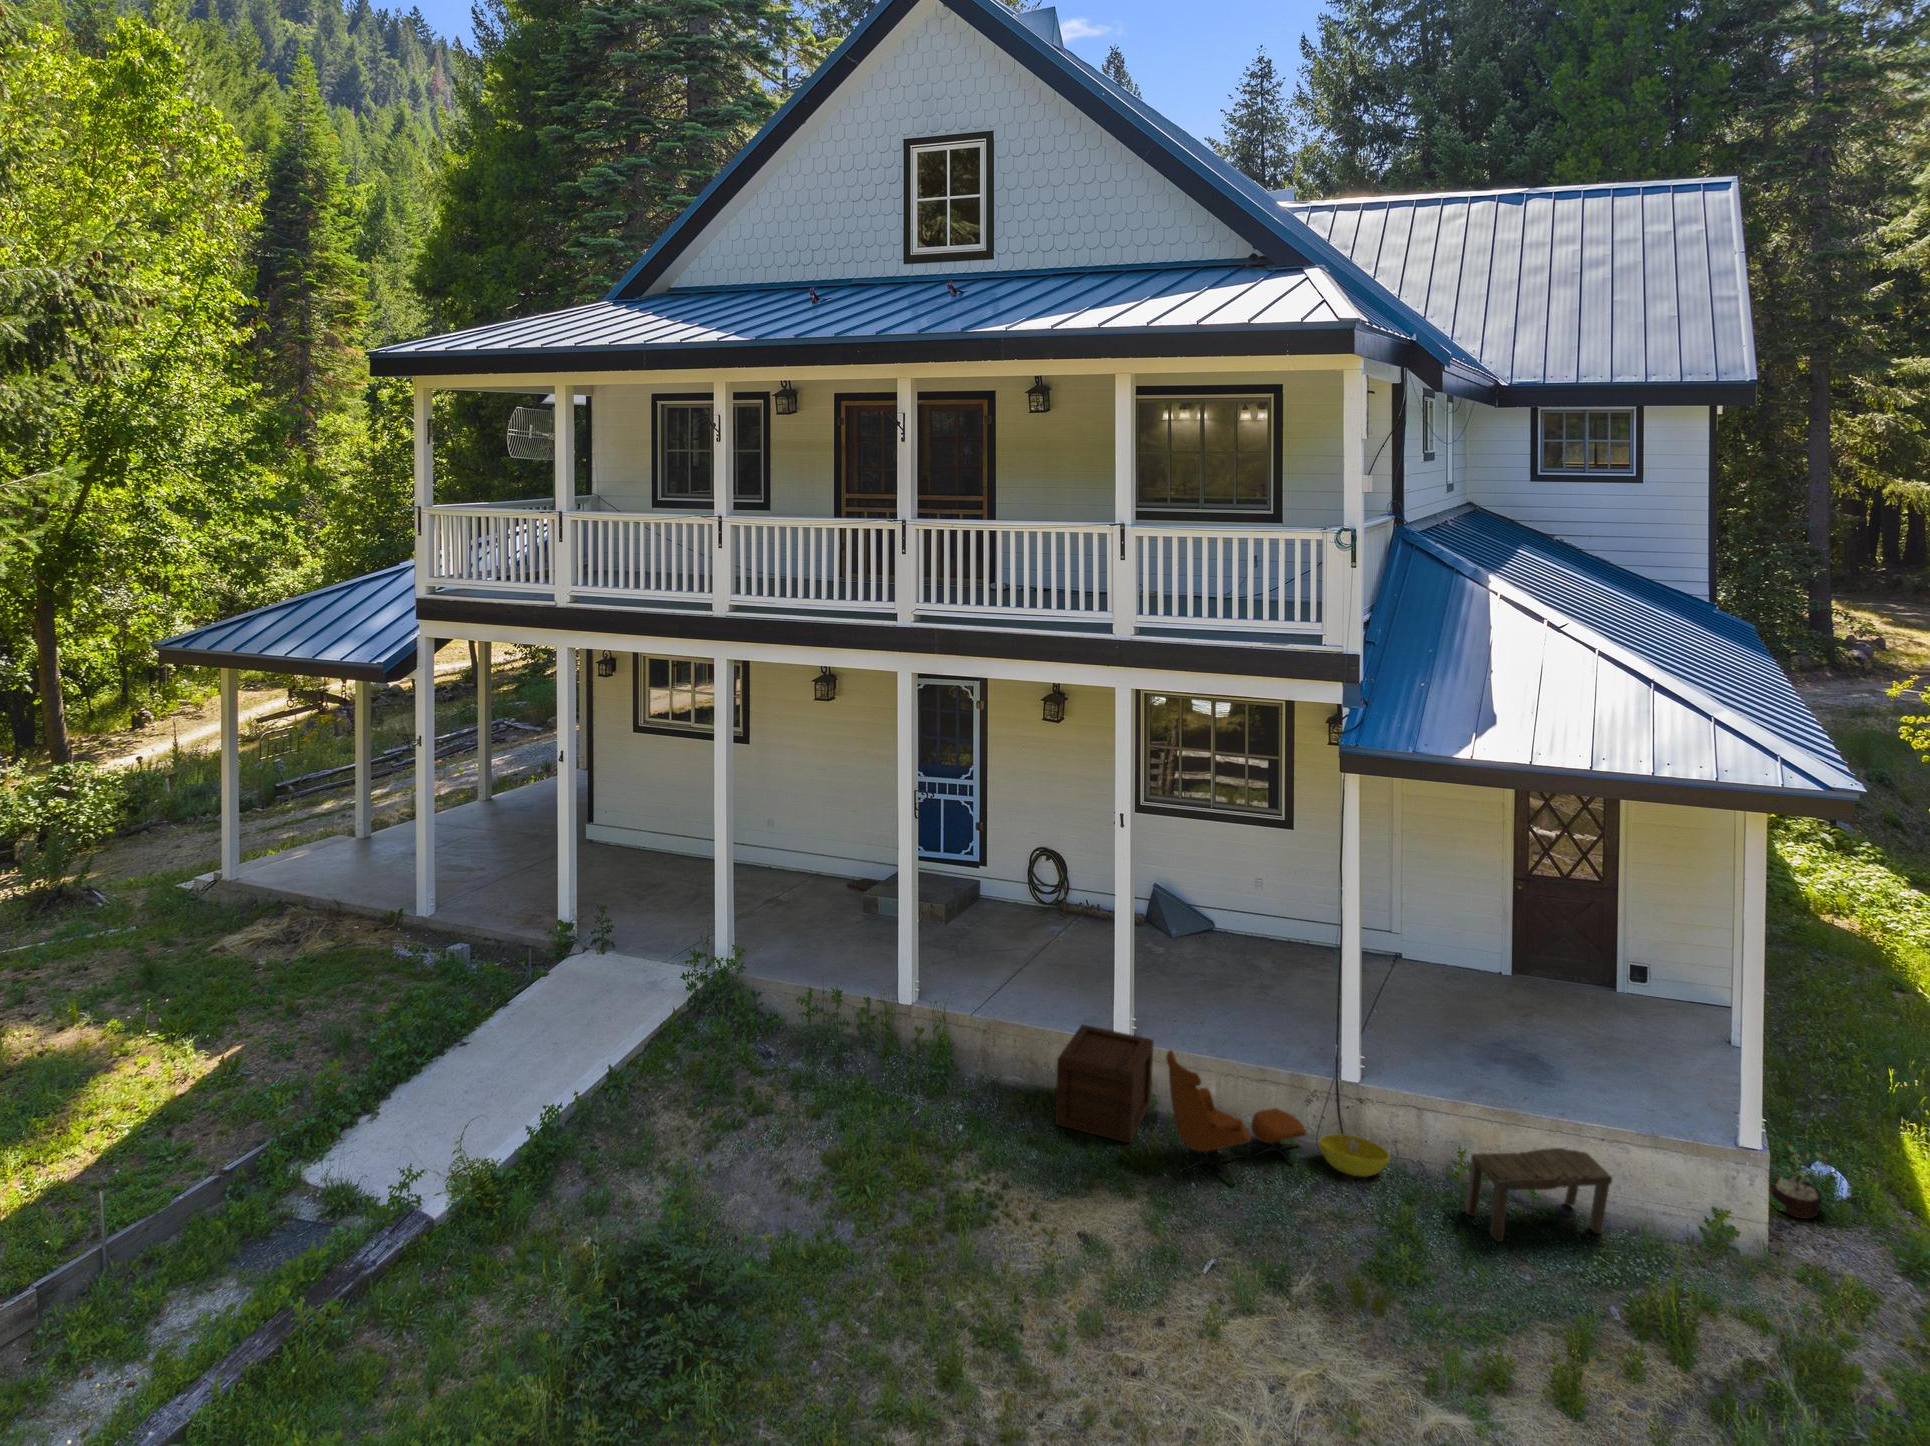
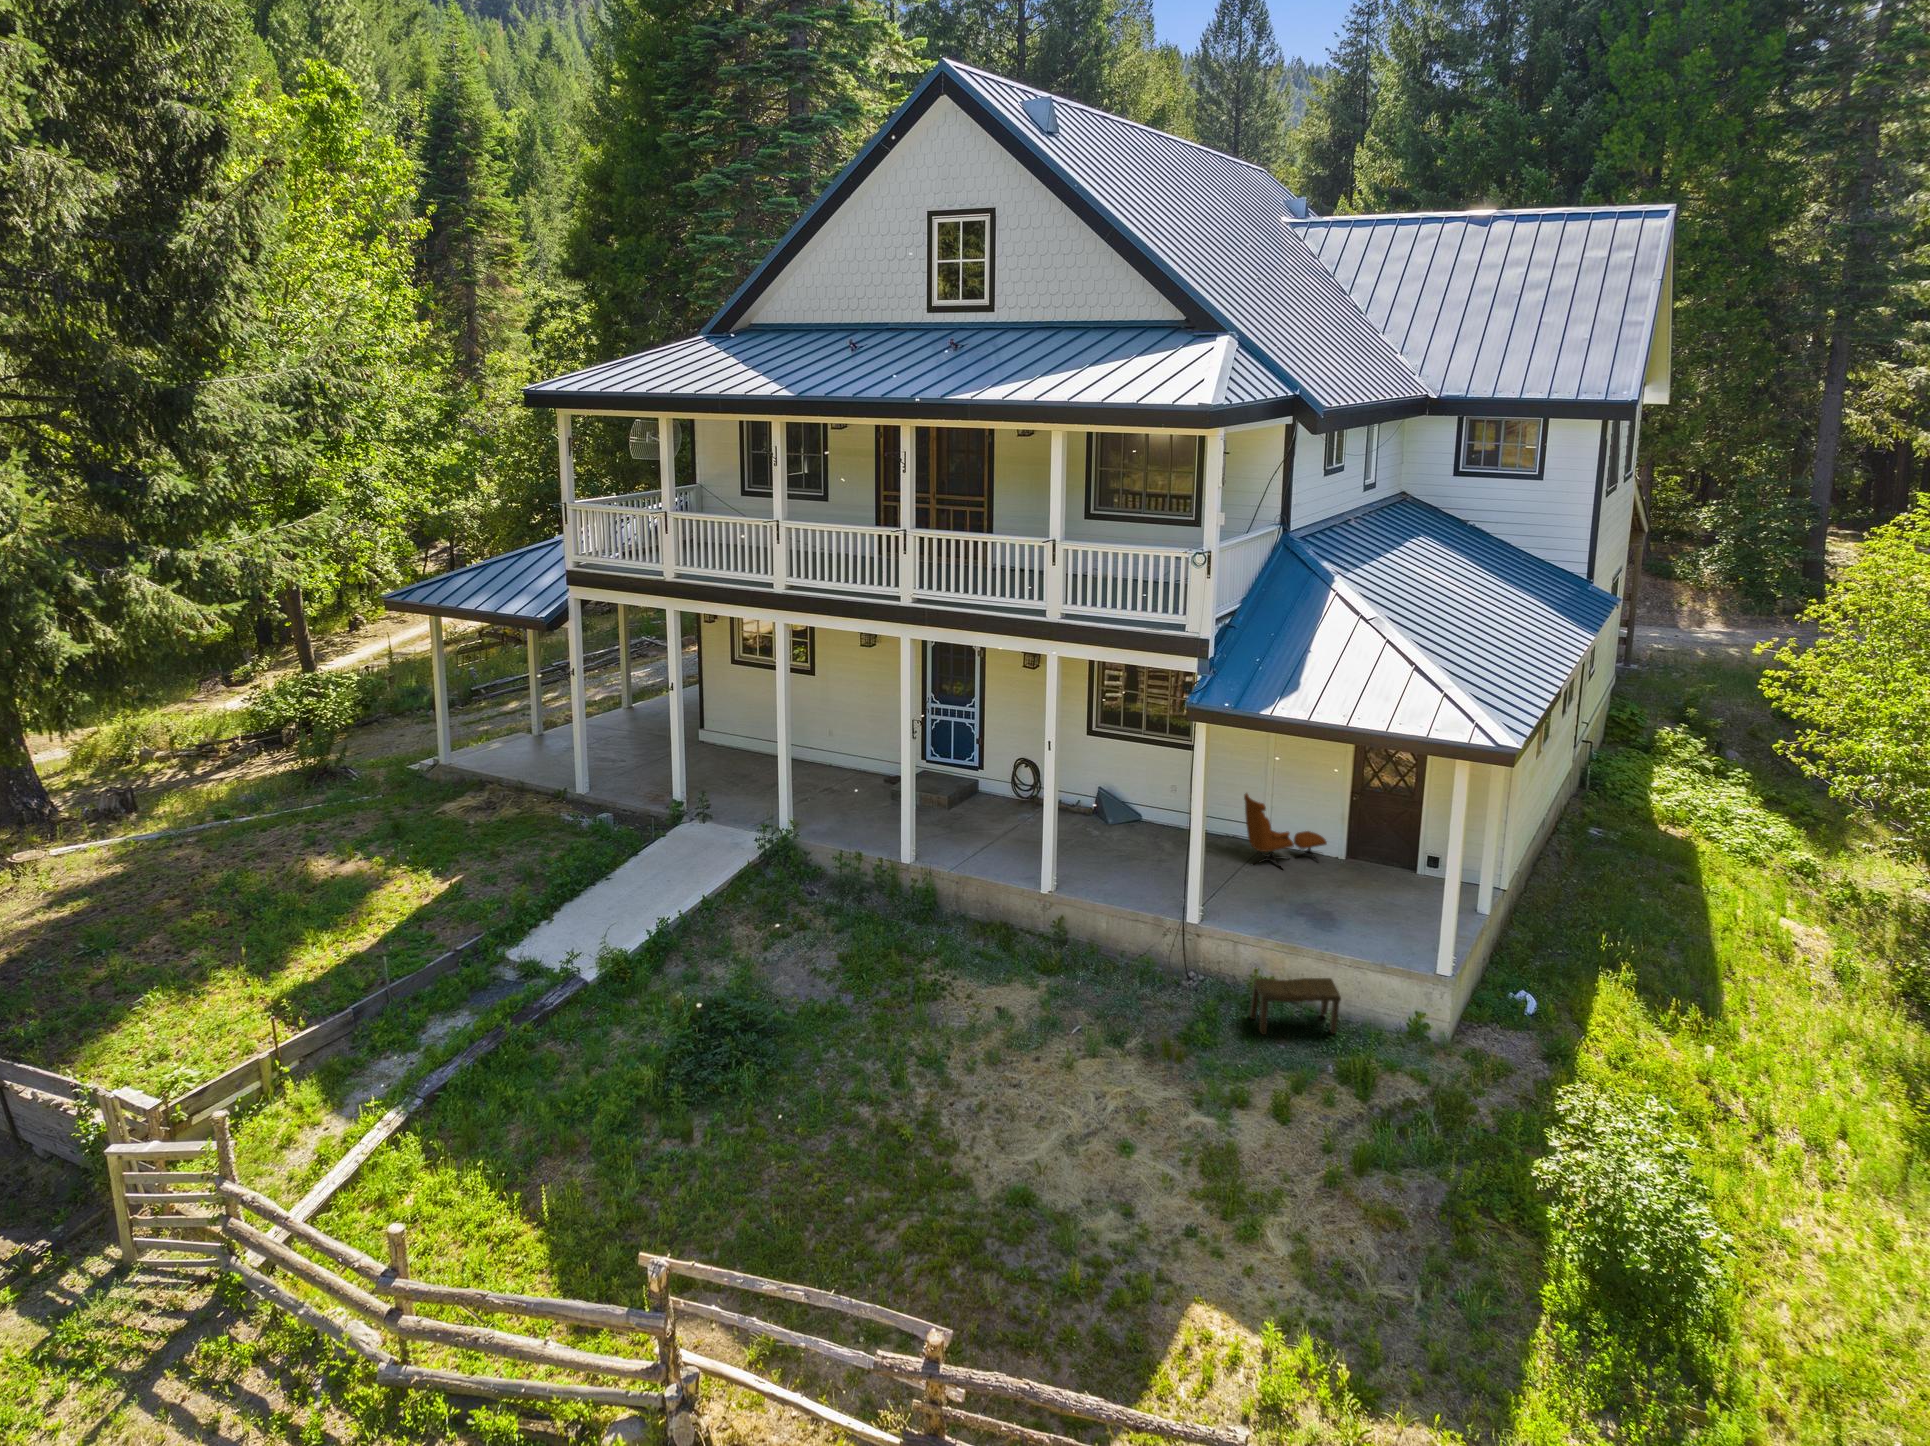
wooden crate: present [1055,1025,1154,1143] -> none [992,886,1063,965]
lounge chair: present [1166,1050,1306,1186] -> present [1244,793,1327,865]
basket: present [1319,1134,1390,1177] -> none [1164,963,1209,993]
decorative plant: present [1771,1144,1826,1219] -> none [1466,982,1502,1033]

